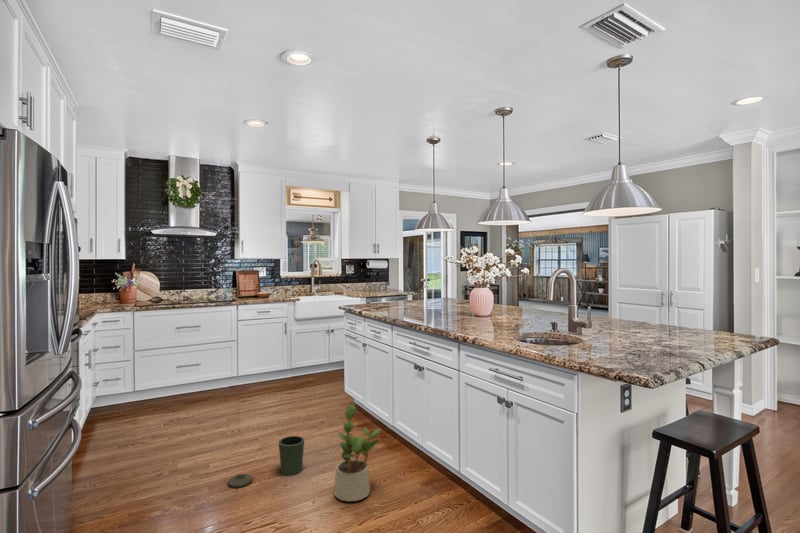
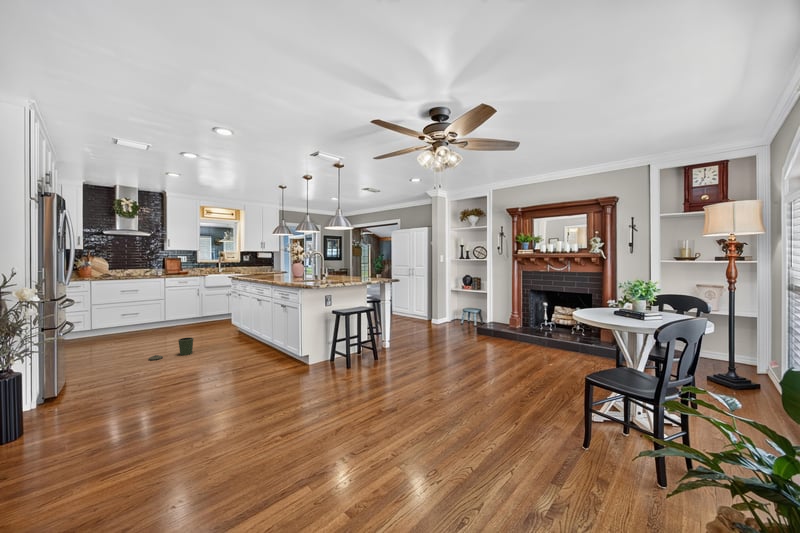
potted plant: present [334,404,380,501] -> none [205,316,230,360]

